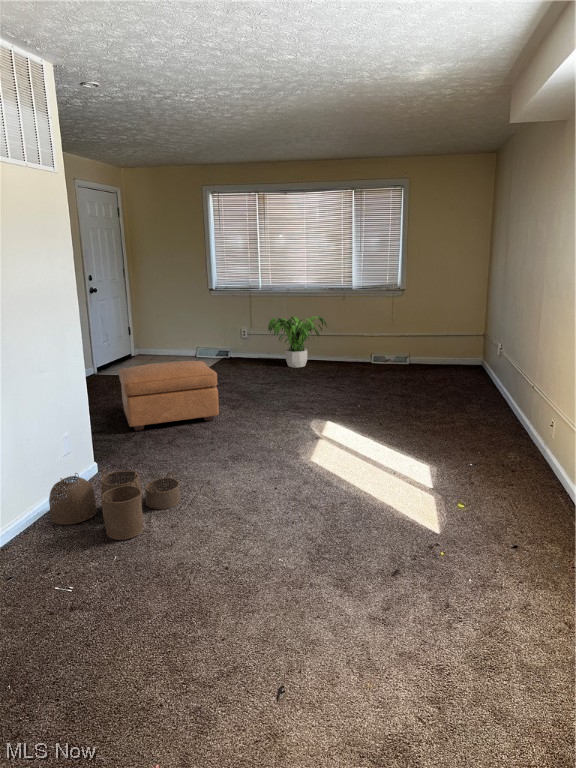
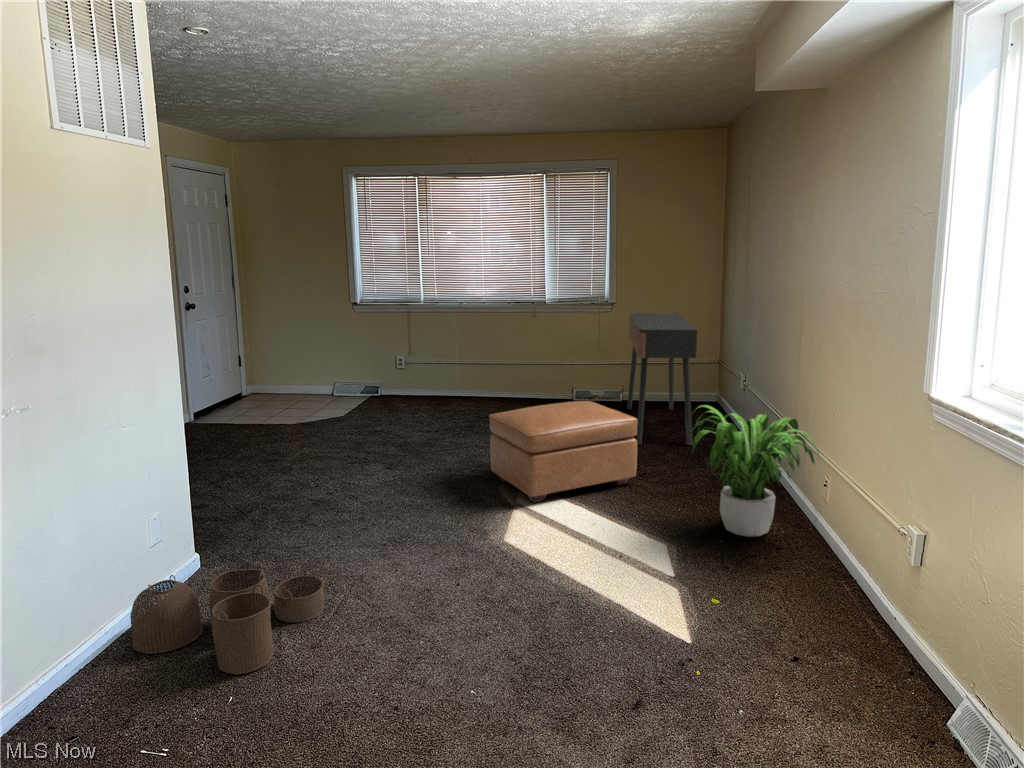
console table: none [414,297,466,397] -> present [627,313,697,445]
potted plant: present [268,316,327,368] -> present [688,405,819,537]
ottoman: present [119,361,219,431] -> present [489,401,638,502]

